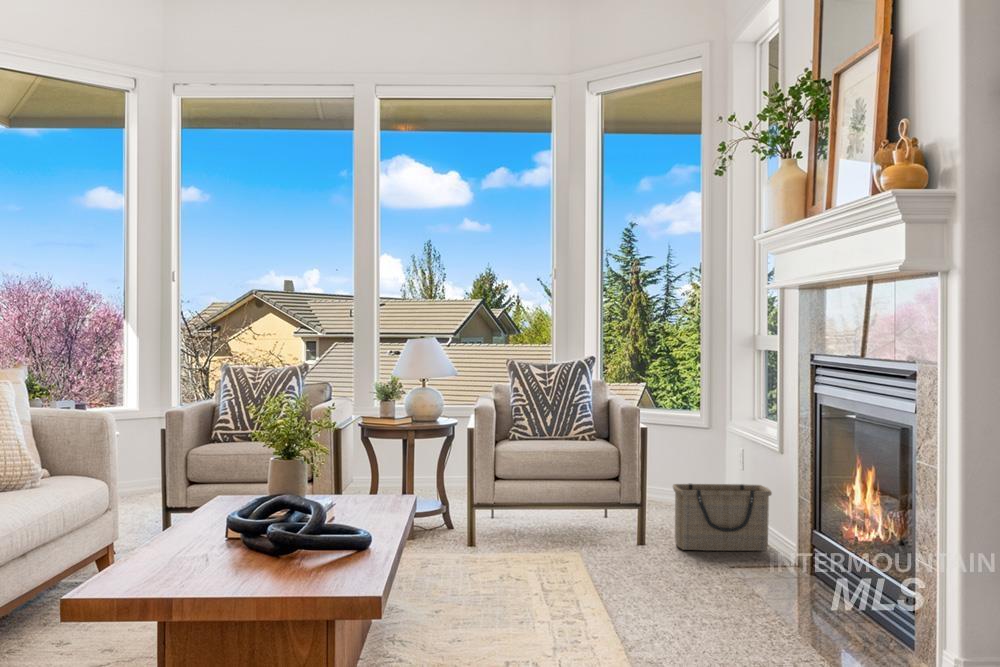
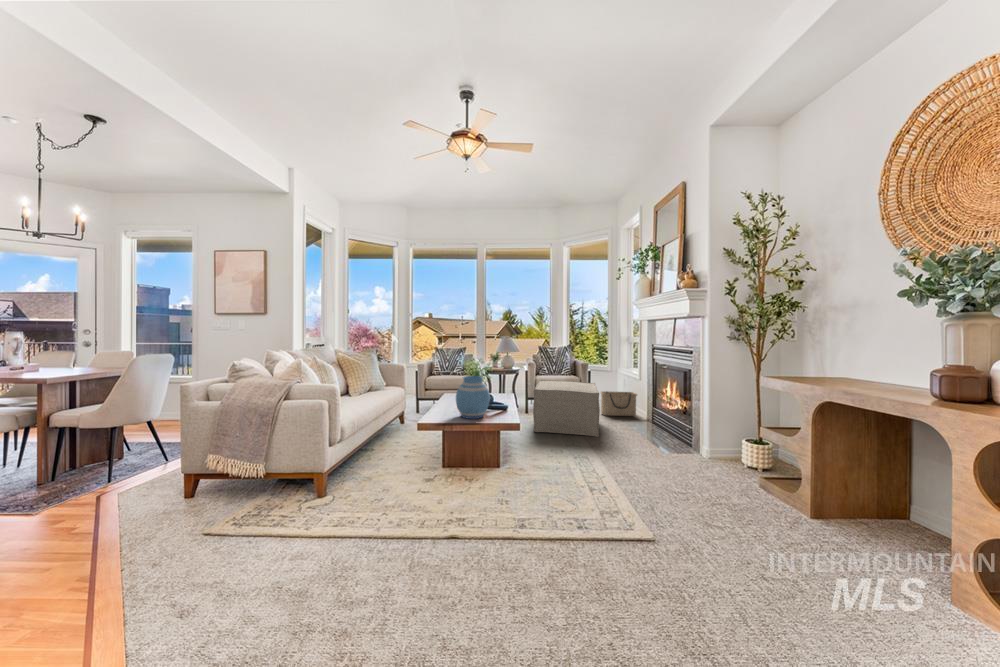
vase: none [193,451,302,586] -> present [456,376,490,419]
ottoman: none [471,454,656,619] -> present [533,380,600,437]

